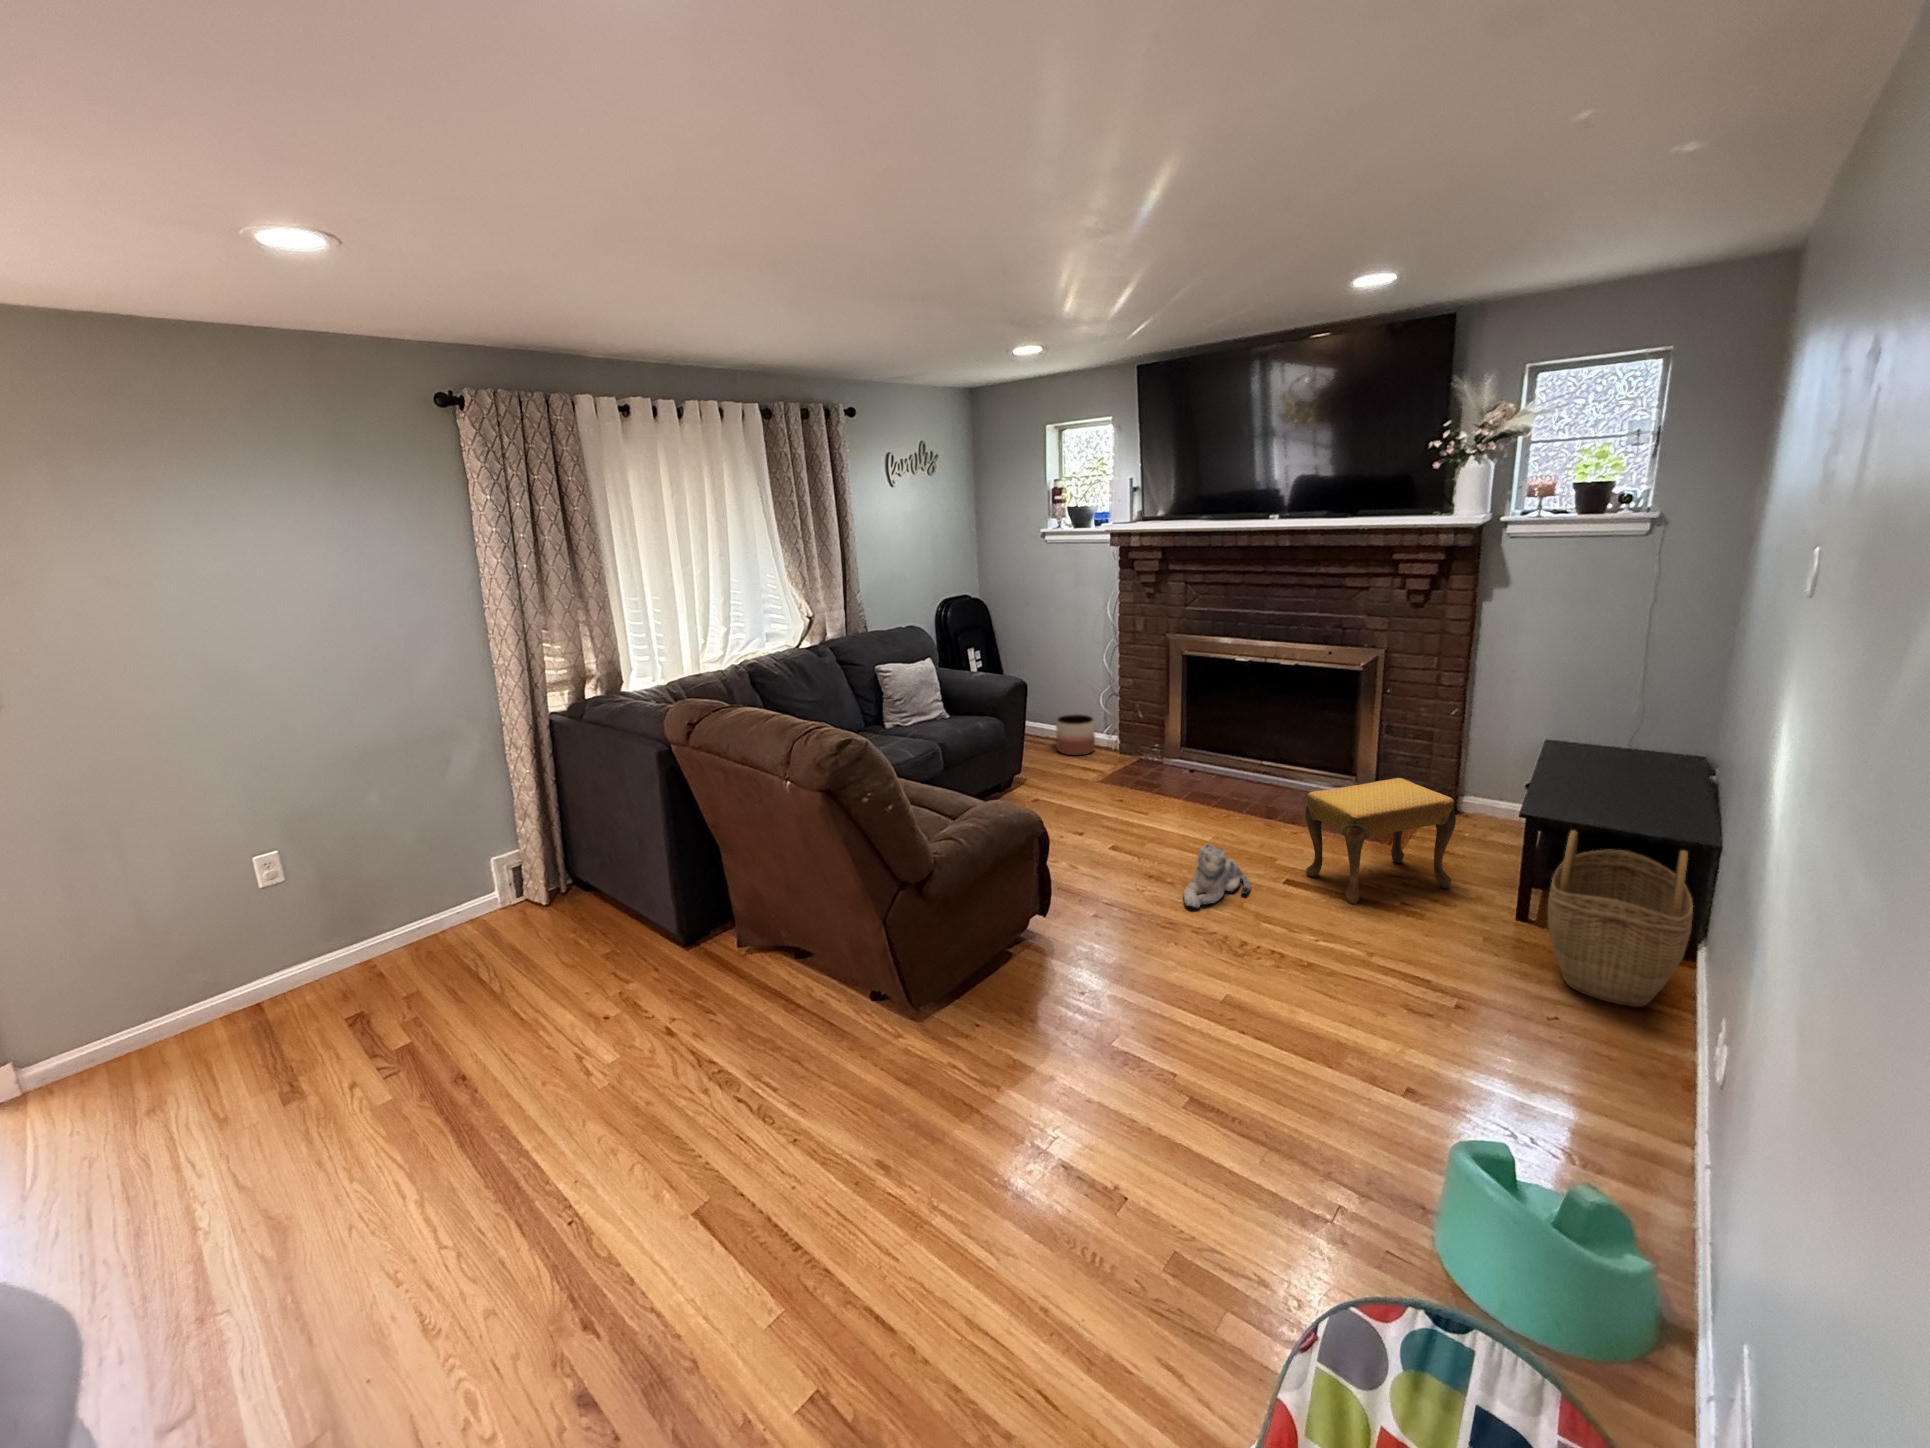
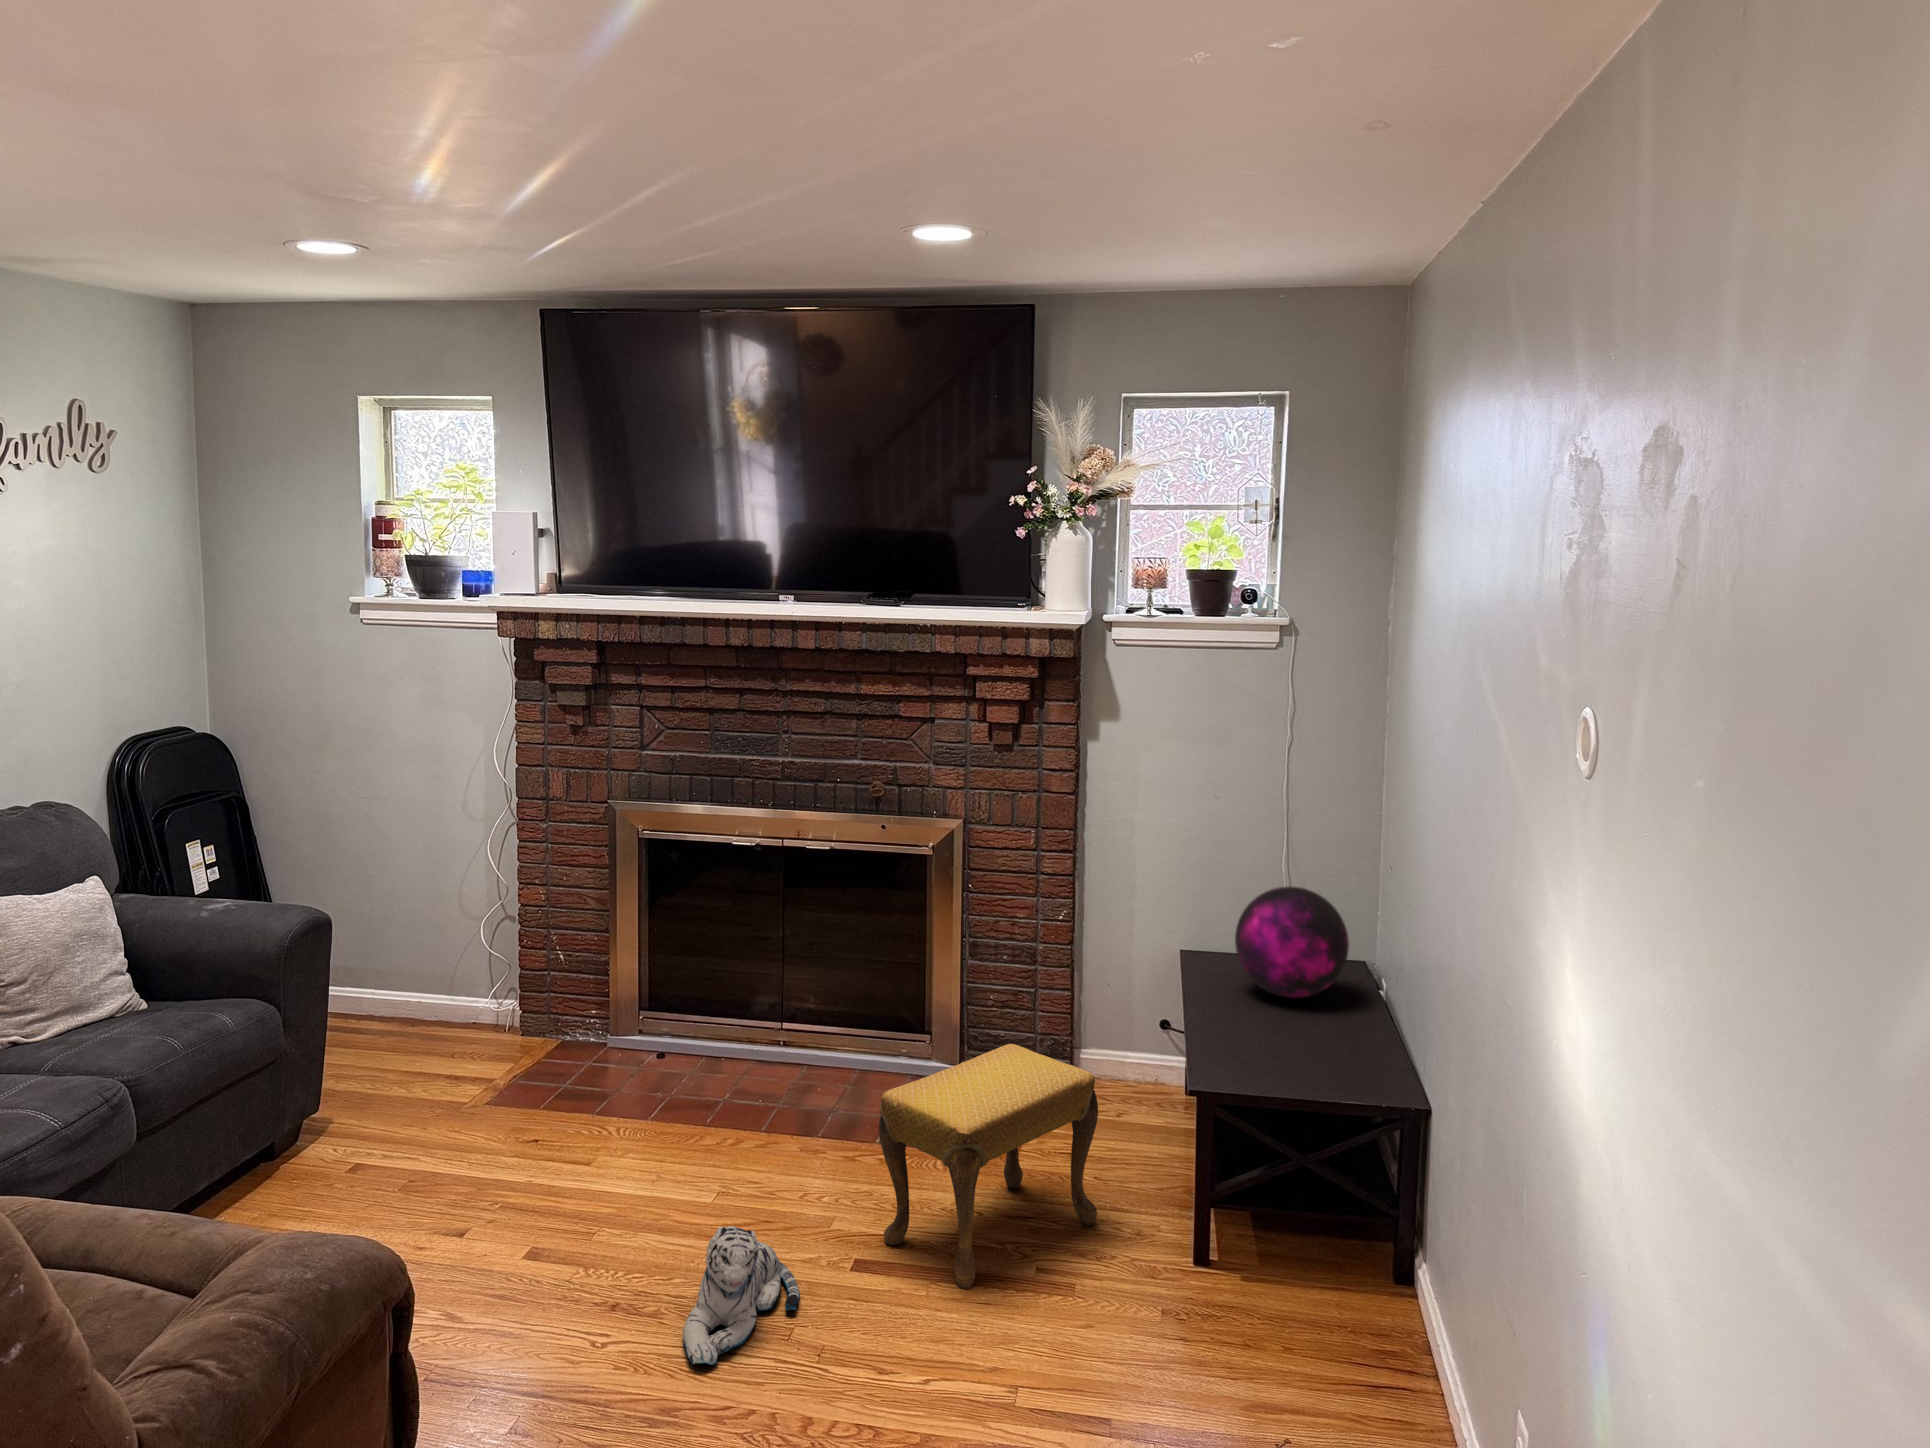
decorative orb: none [1582,698,1682,773] -> present [1235,887,1349,998]
planter: present [1056,714,1095,755] -> none [391,963,471,1049]
woven basket: present [1548,830,1693,1007] -> none [1247,1115,1423,1390]

